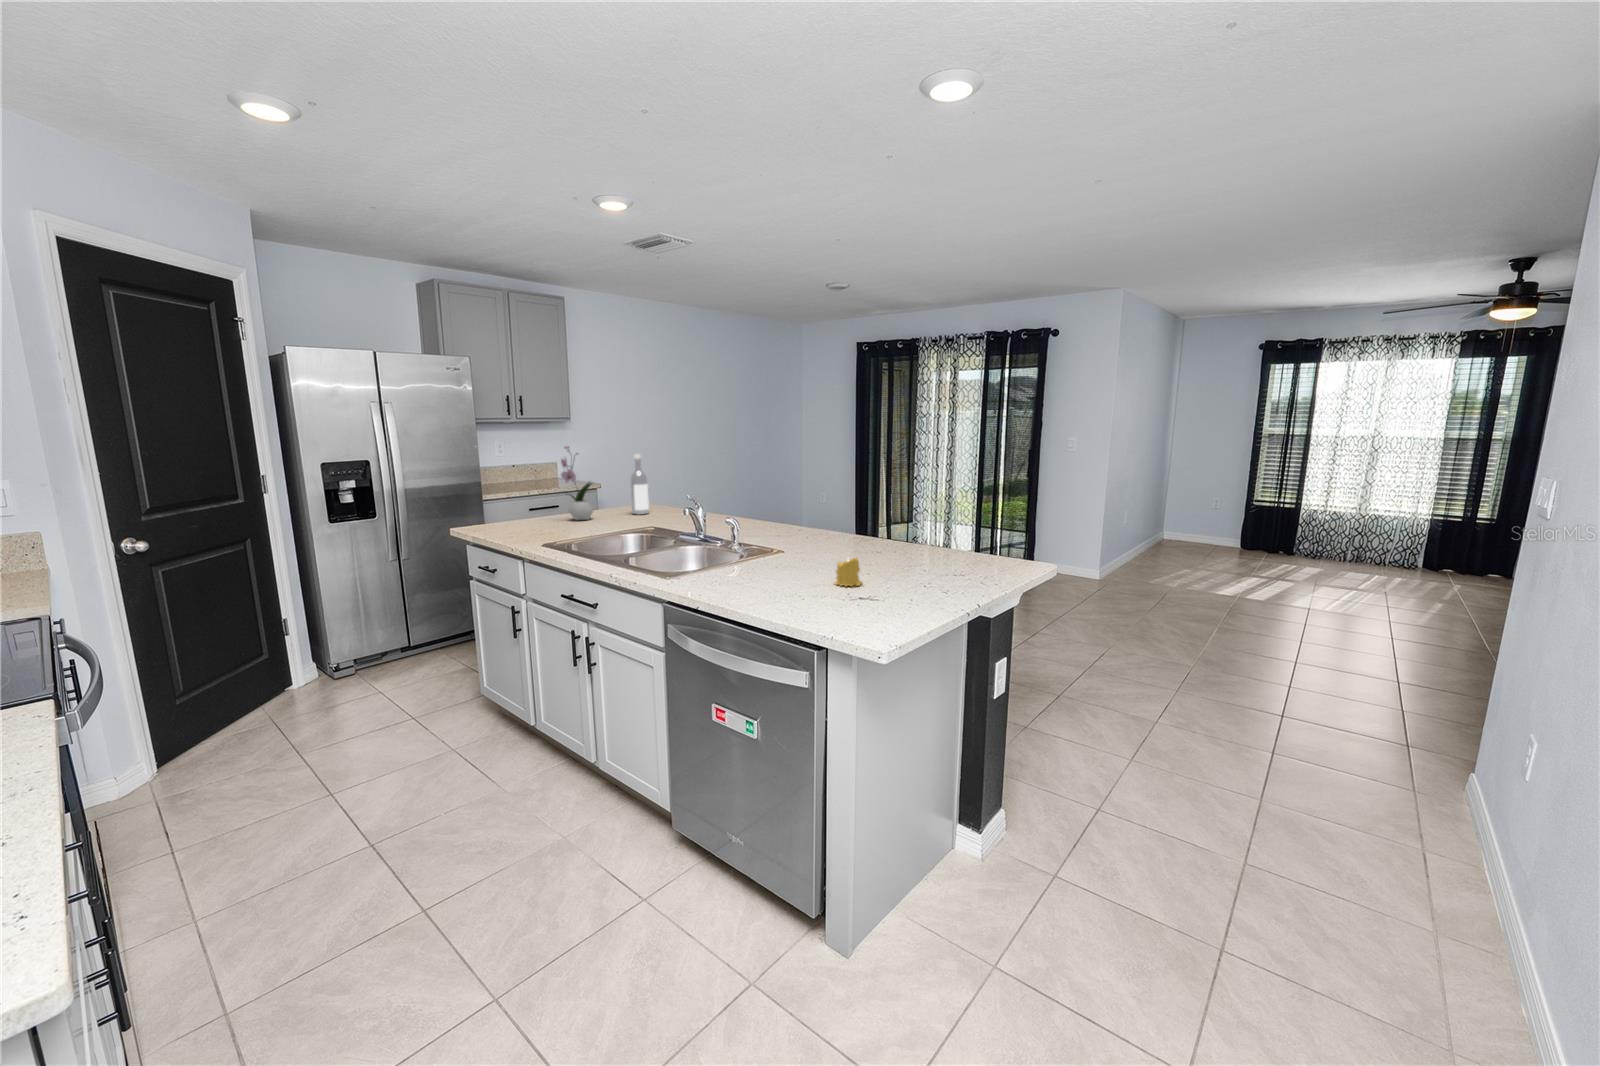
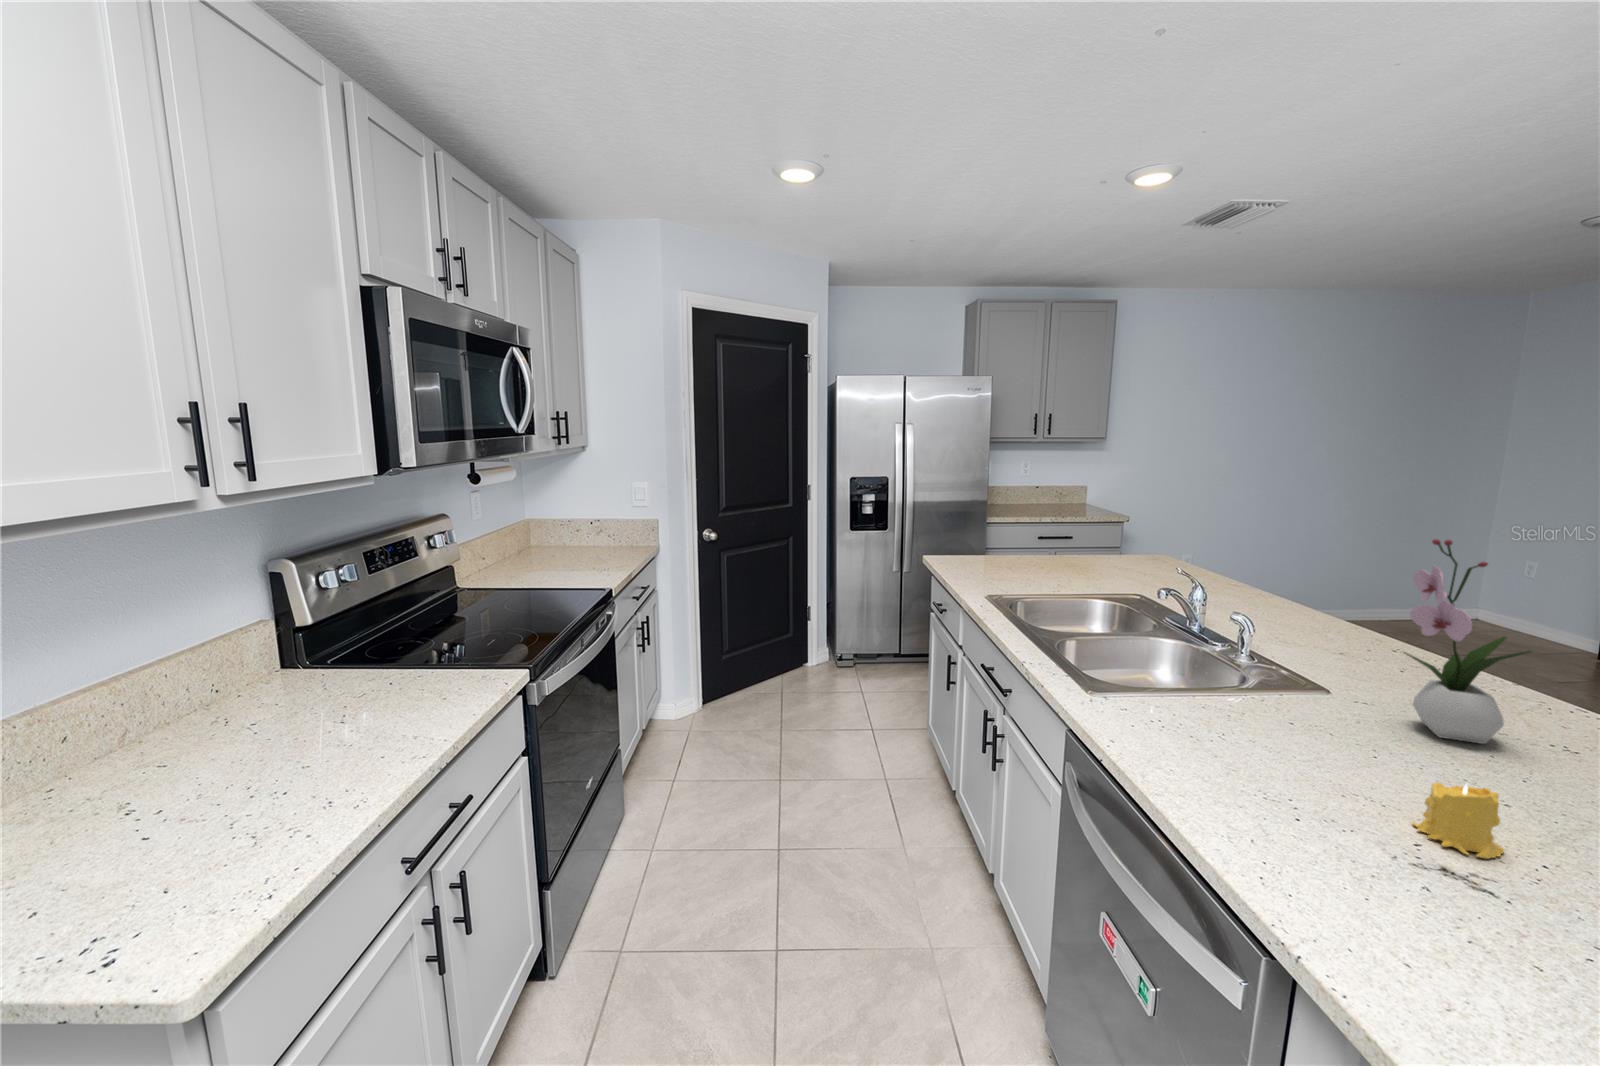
flower arrangement: present [561,447,594,520] -> present [1404,539,1531,744]
wine bottle: present [631,454,649,514] -> none [1125,492,1152,571]

